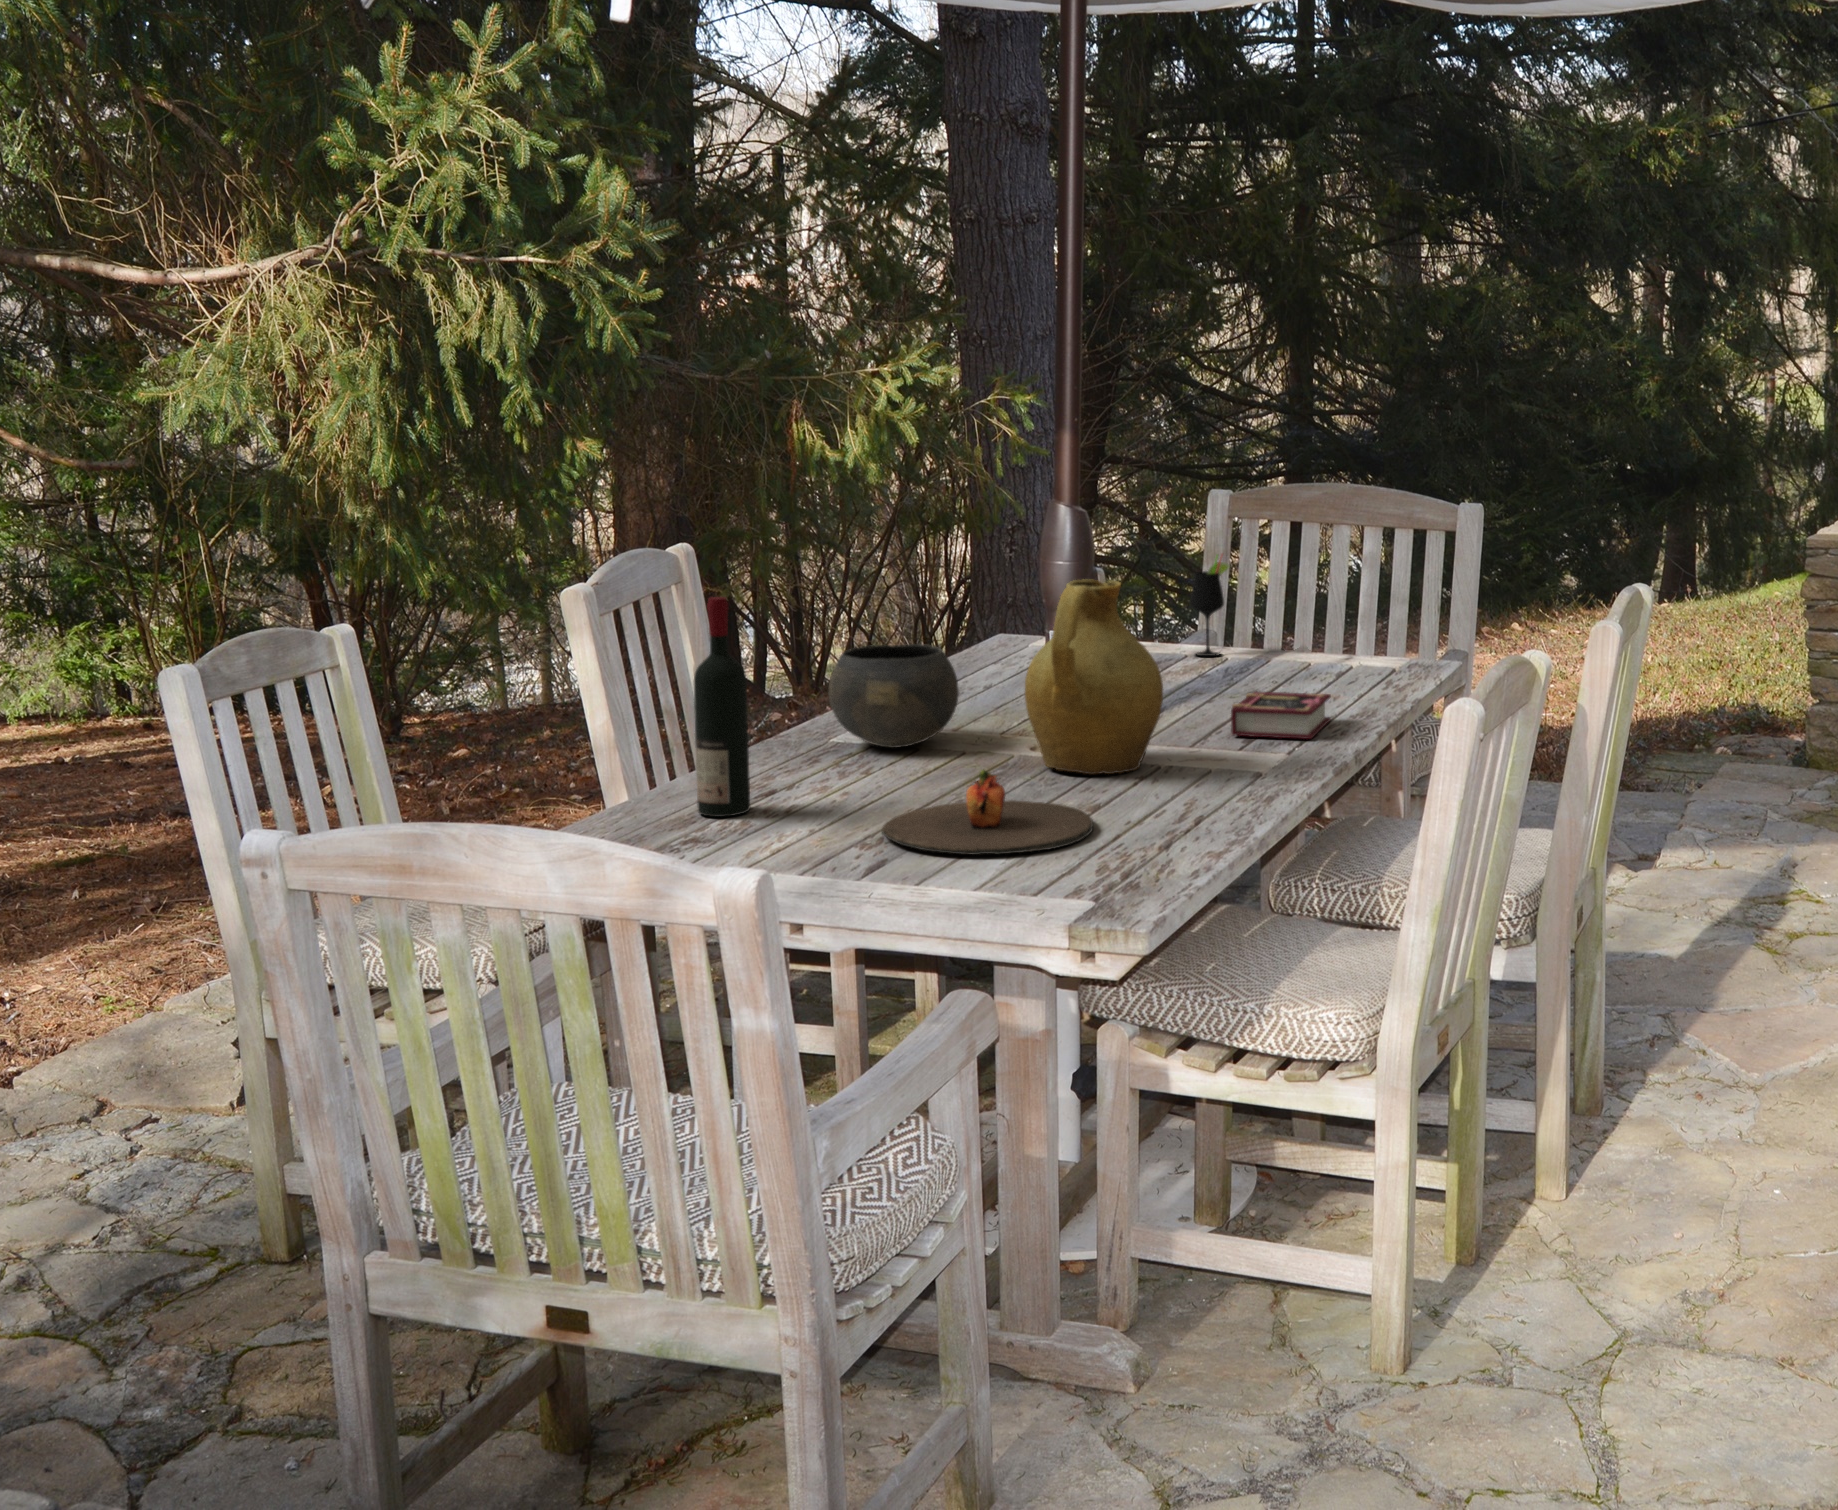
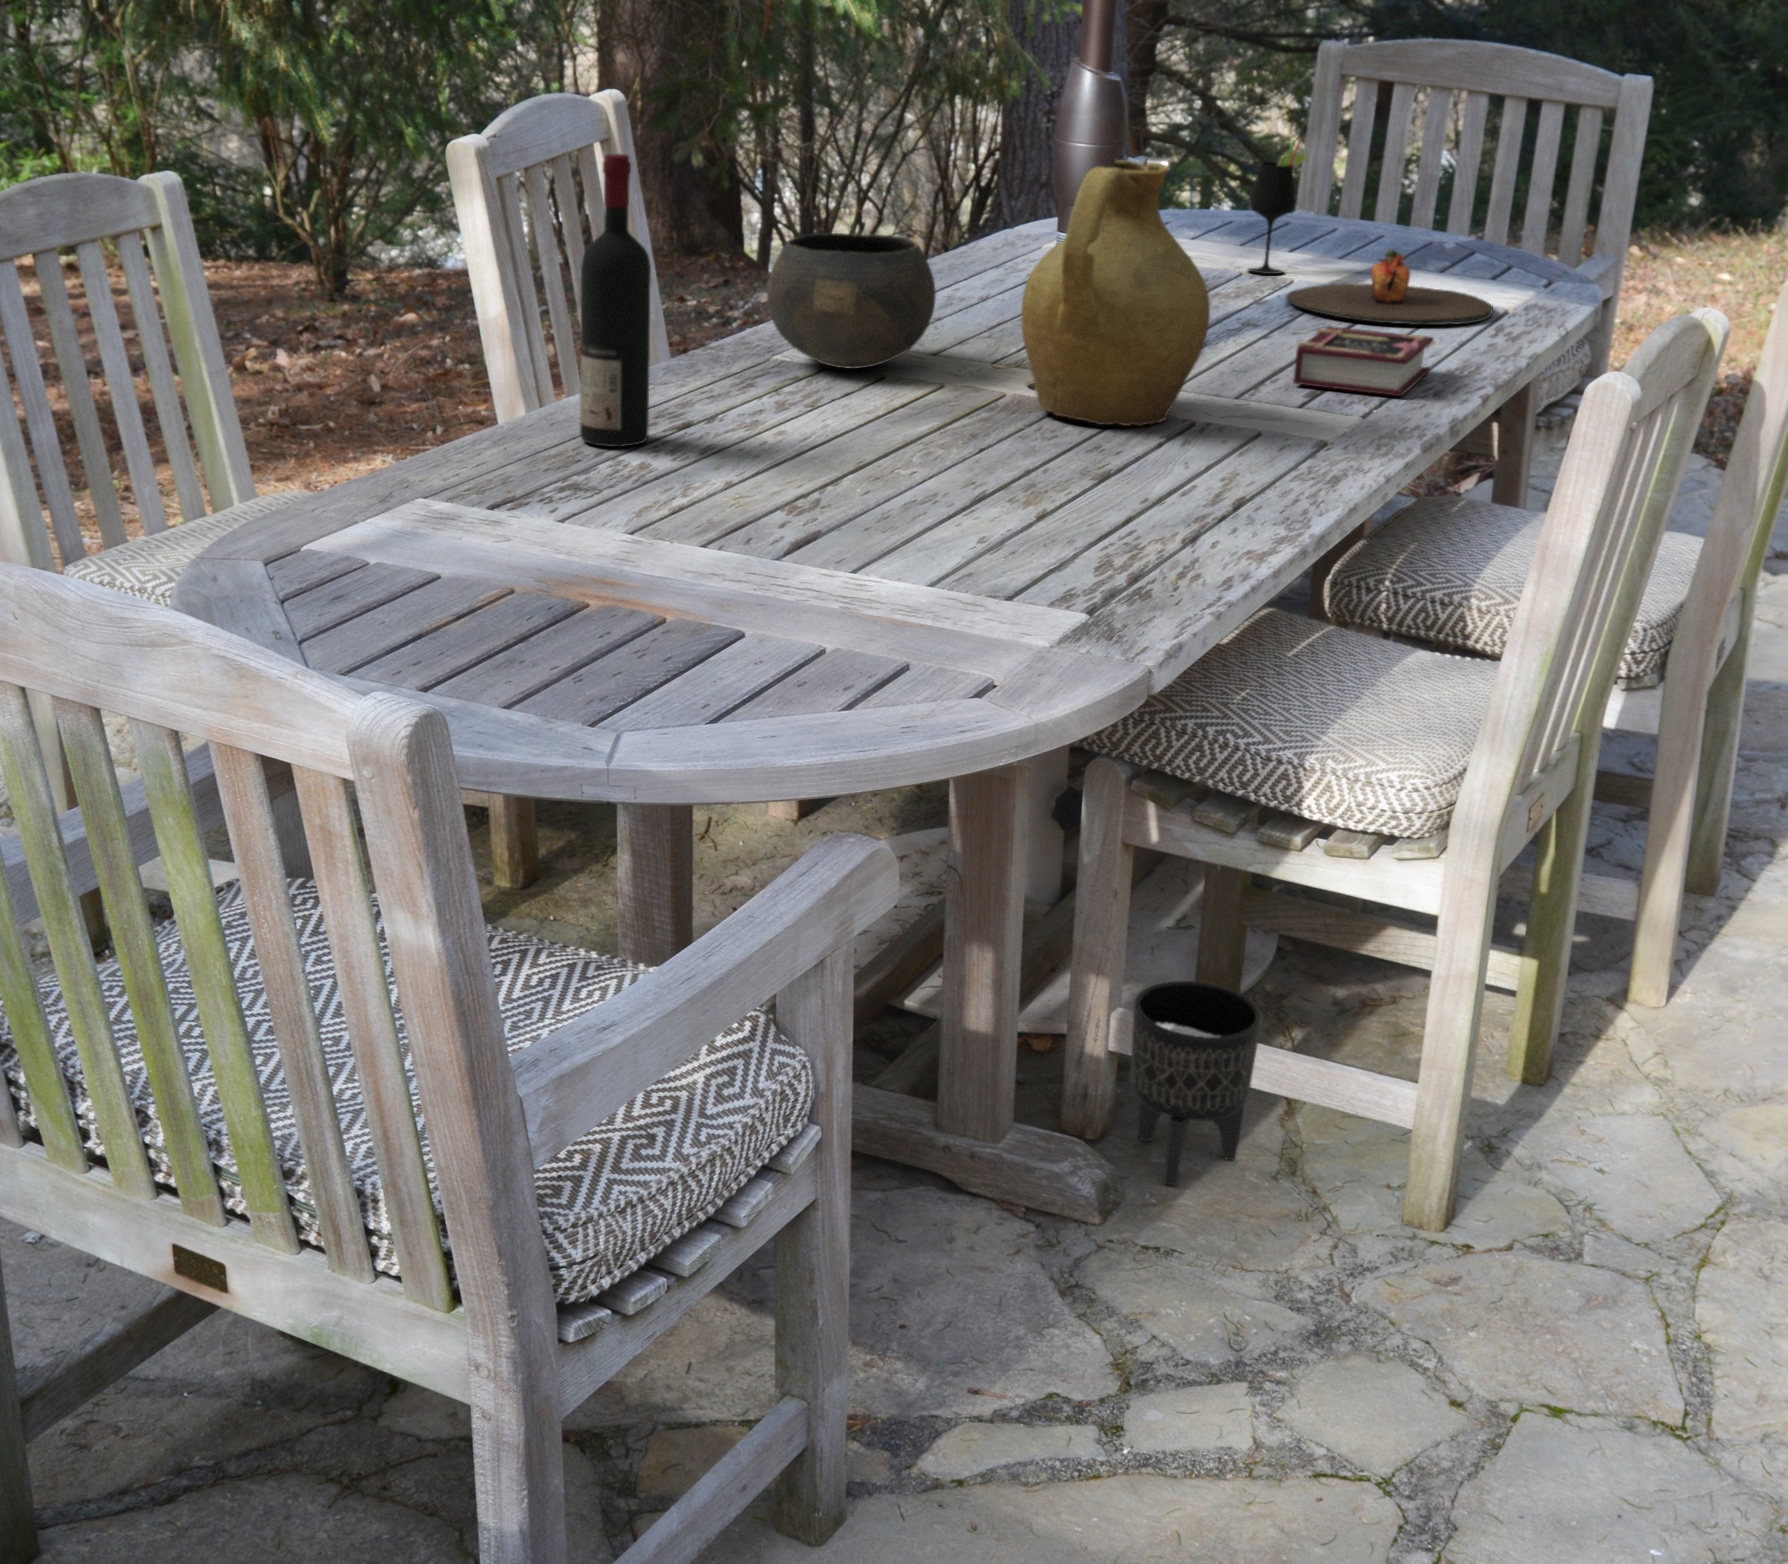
plate: present [882,770,1093,855] -> present [1286,249,1493,325]
planter: none [1160,1201,1258,1370] -> present [1130,981,1262,1186]

